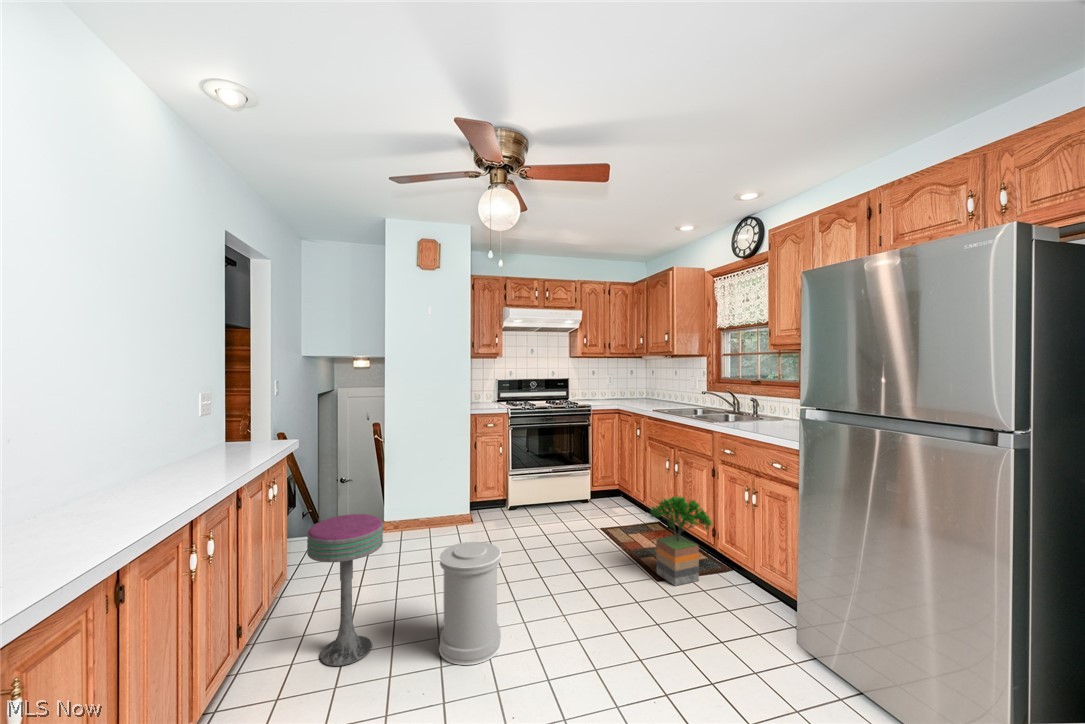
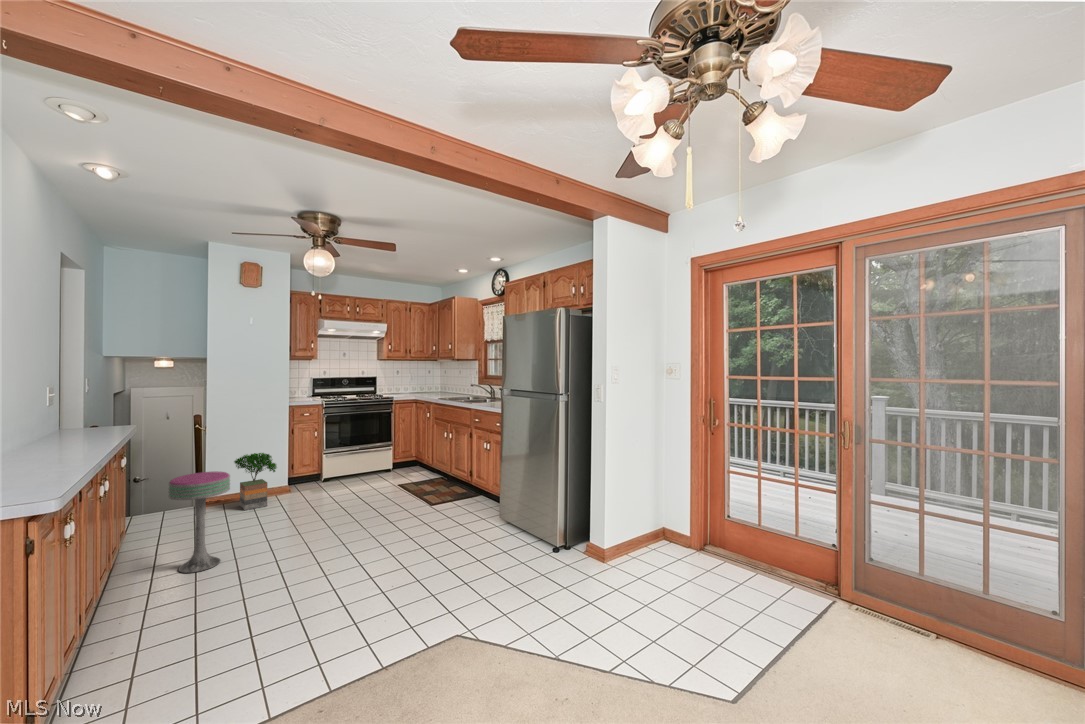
potted tree: present [651,496,712,586] -> present [234,453,277,510]
trash can: present [439,542,501,665] -> none [275,484,321,558]

